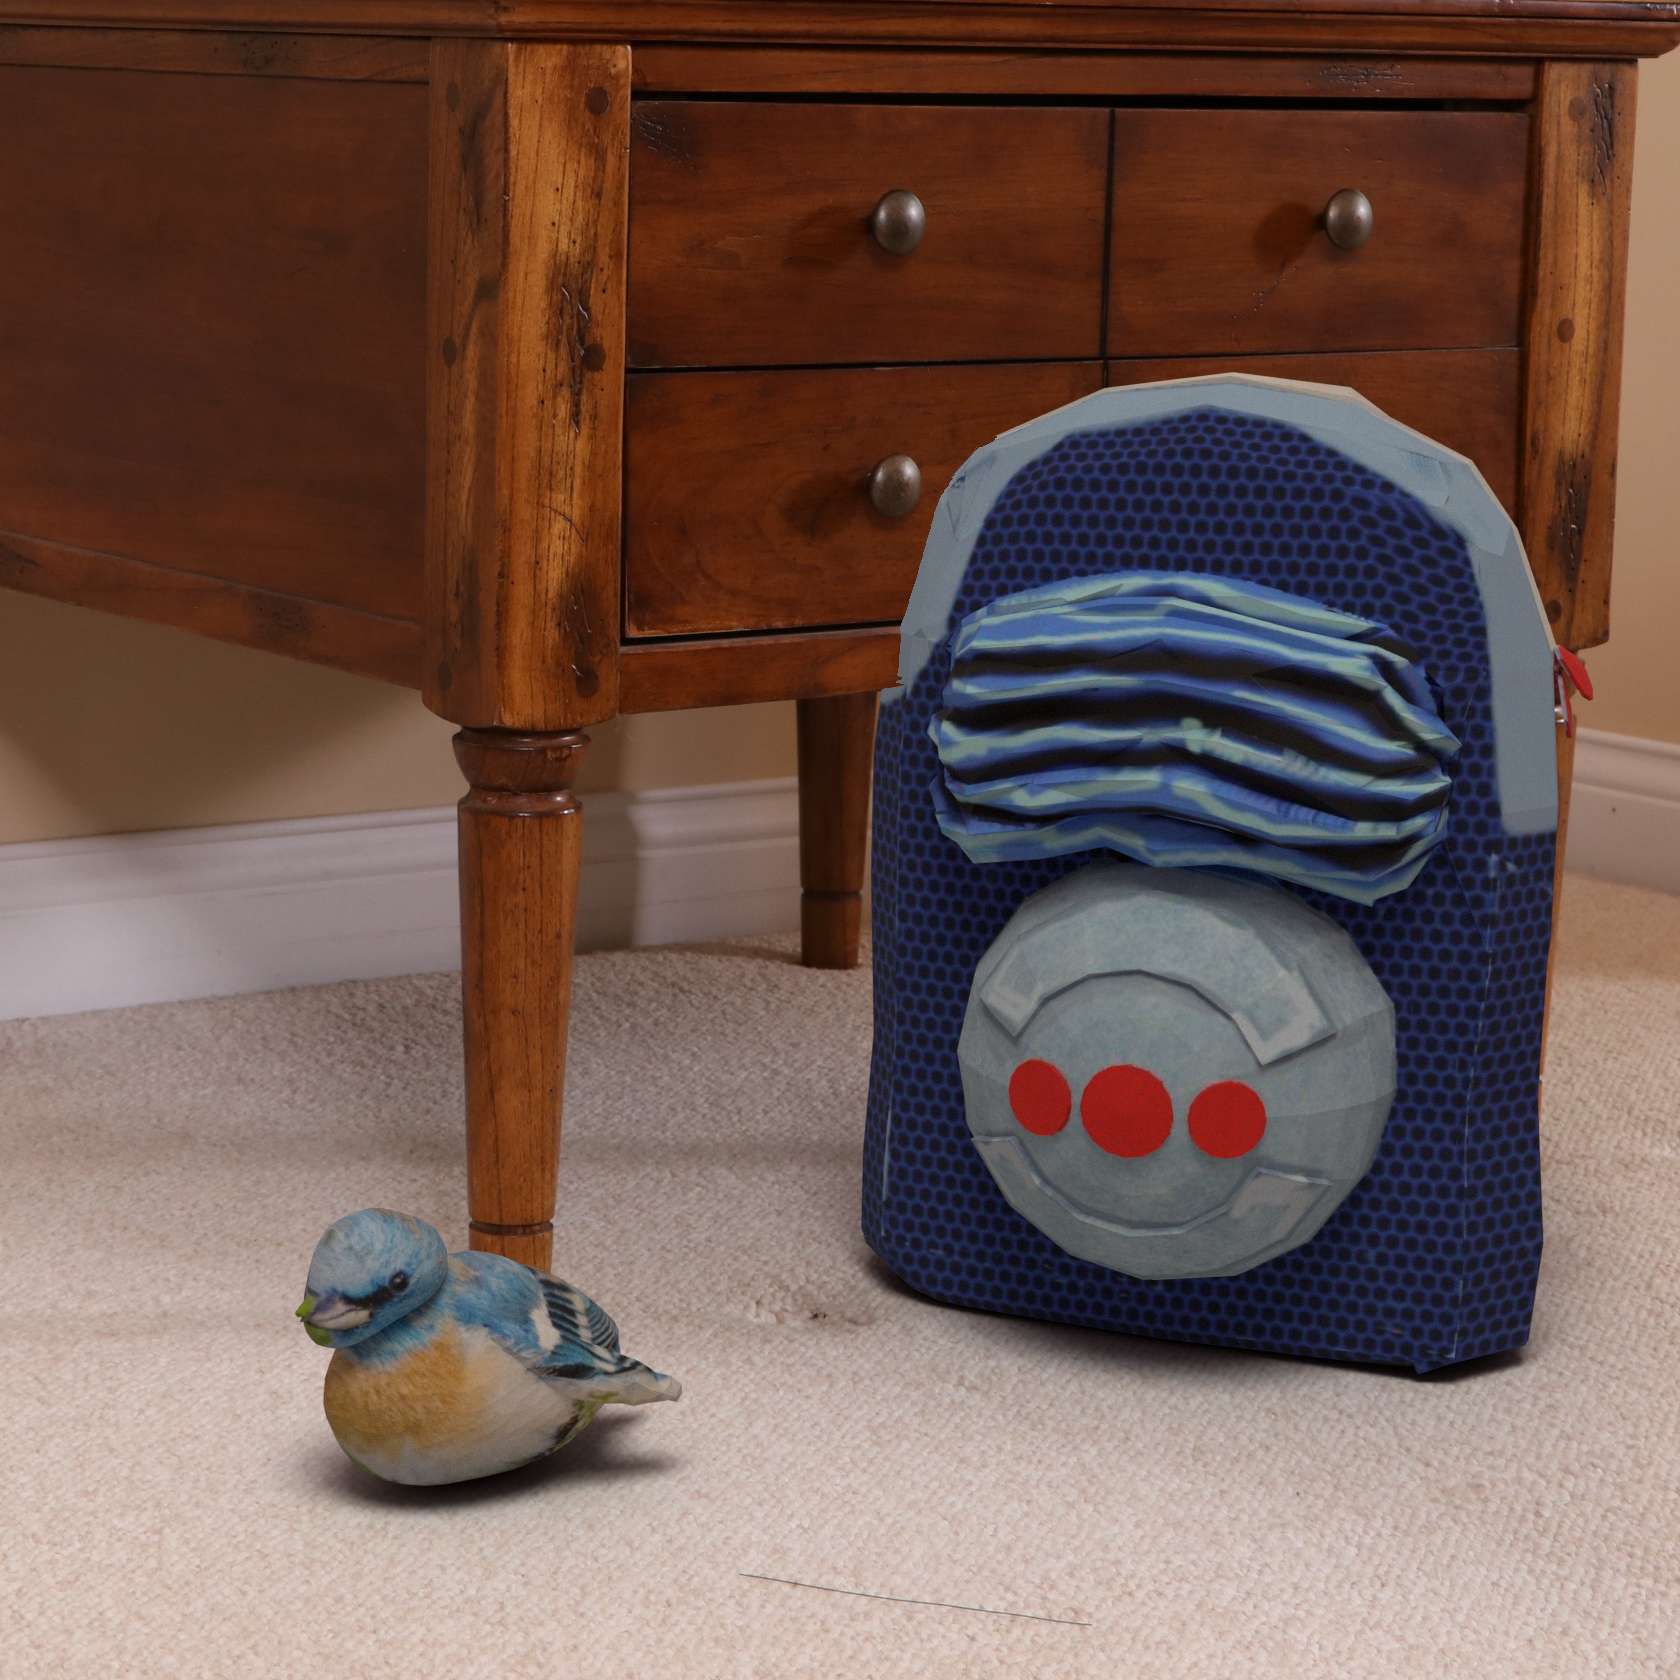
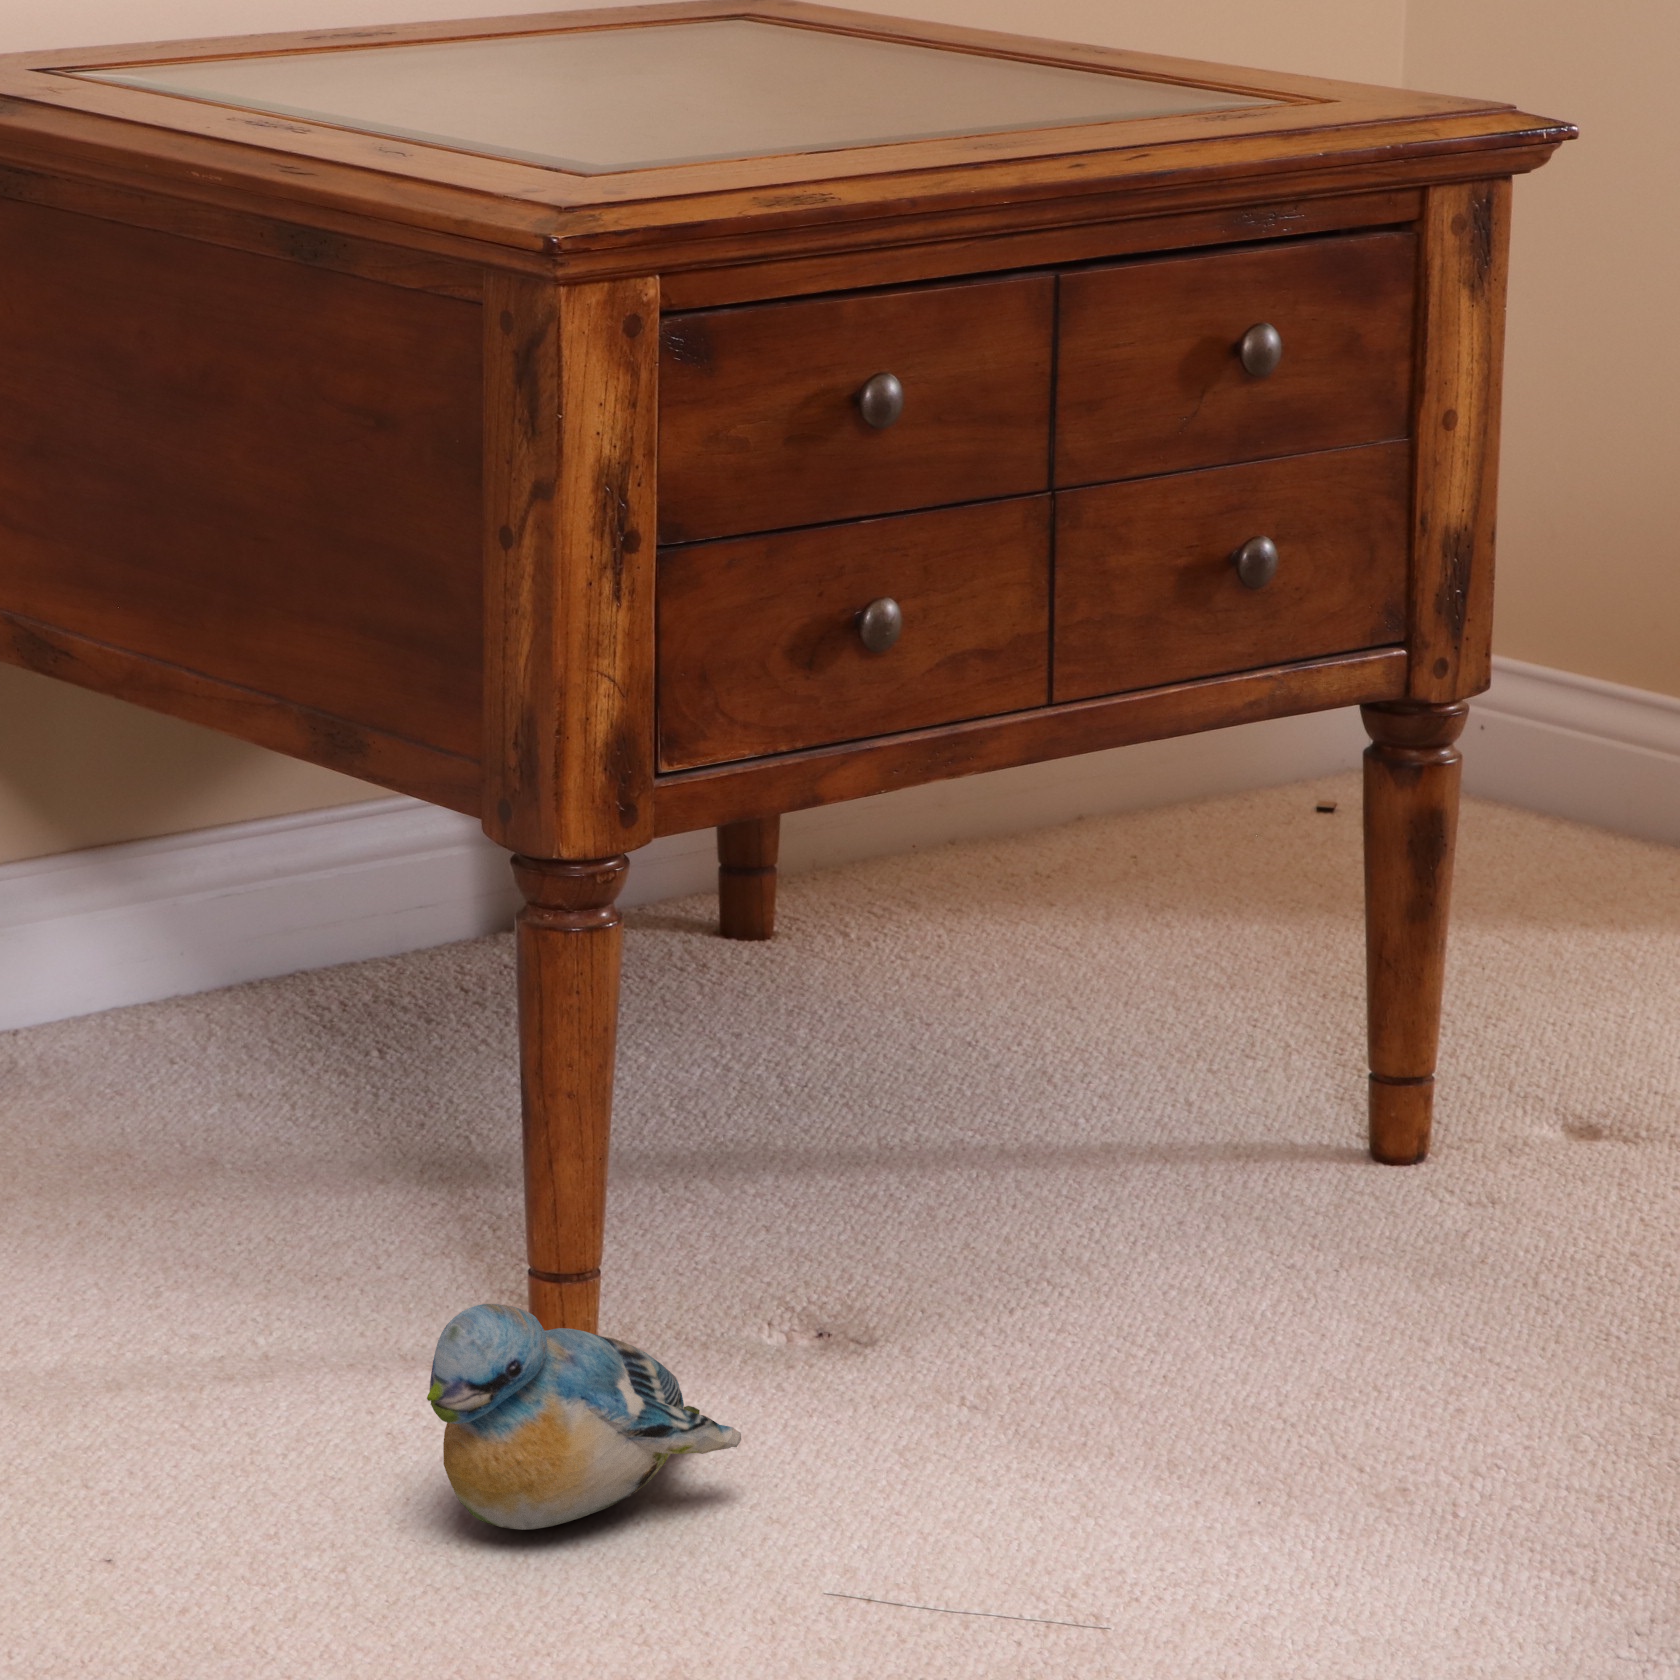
backpack: present [861,372,1593,1374] -> none [851,512,1495,1380]

